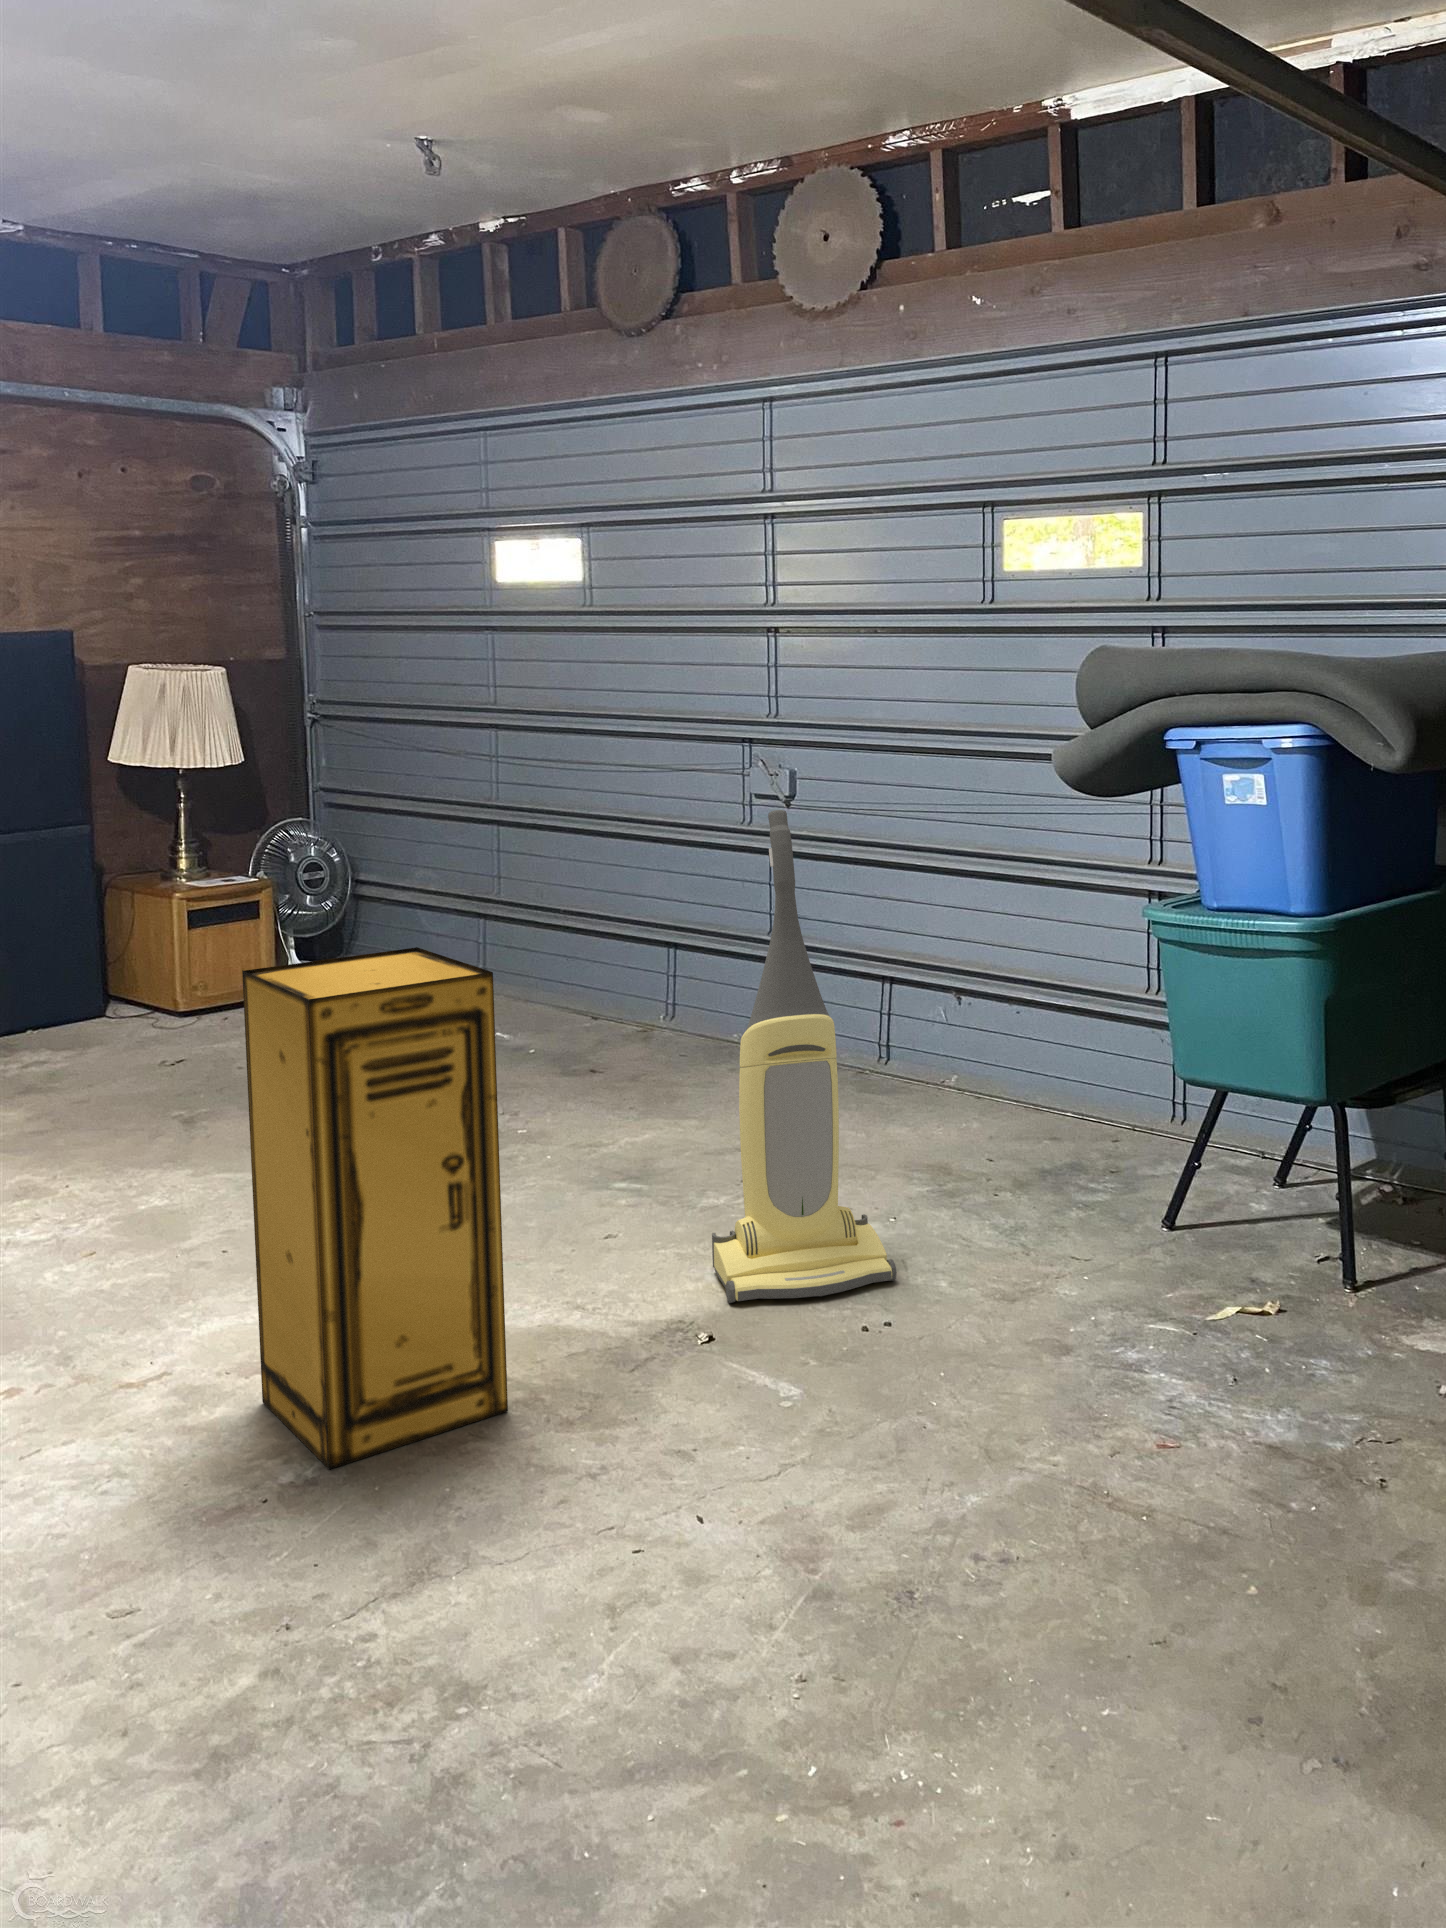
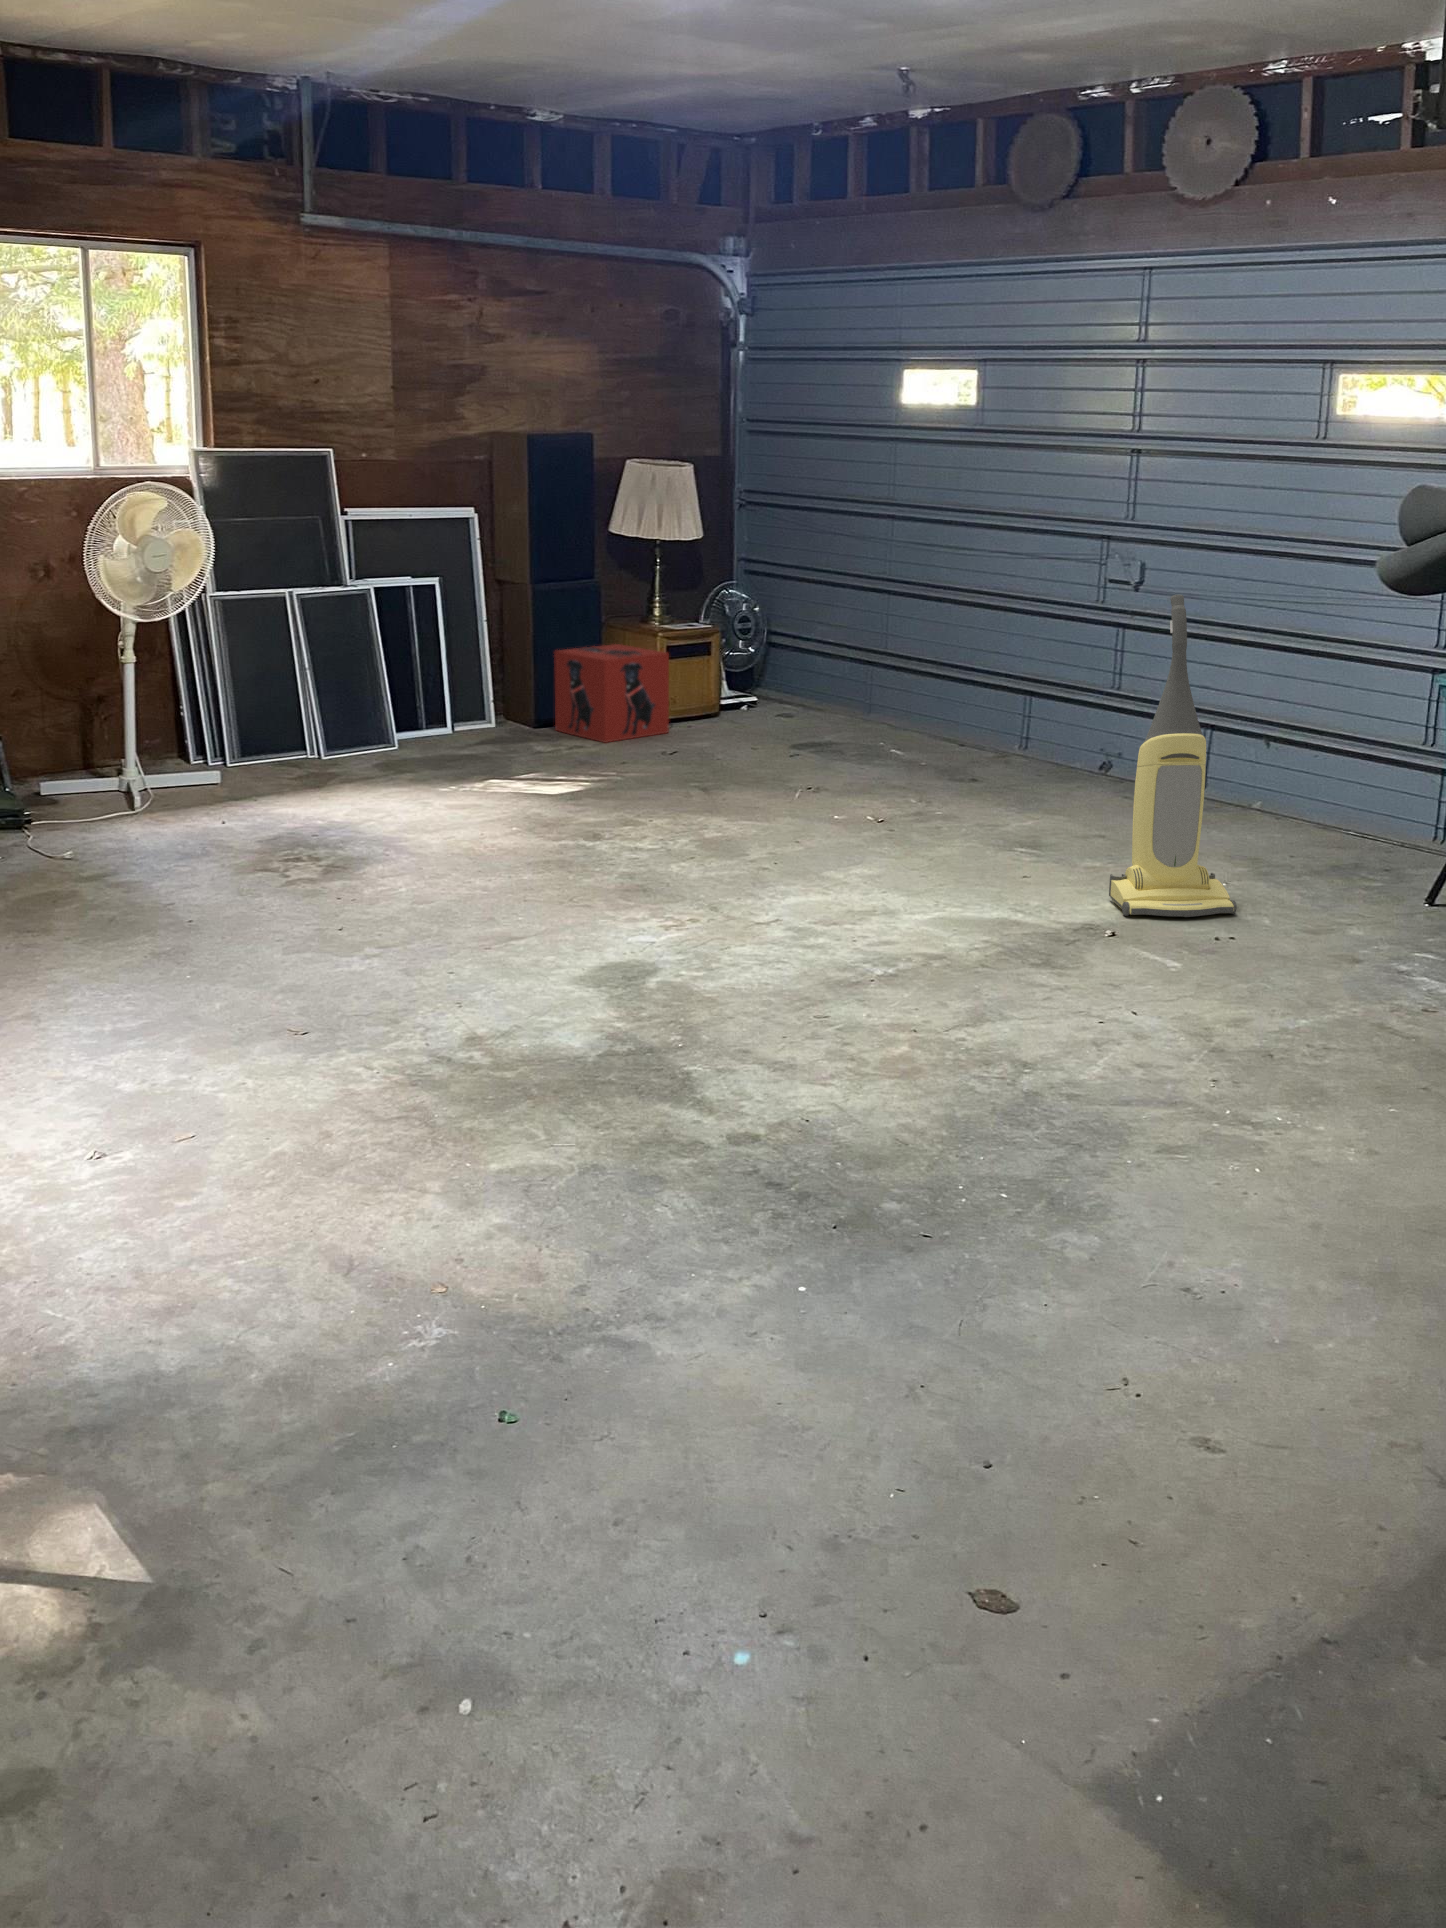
storage box: none [15,910,188,1051] -> present [554,644,669,743]
storage cabinet: present [242,947,508,1469] -> none [850,670,1015,968]

